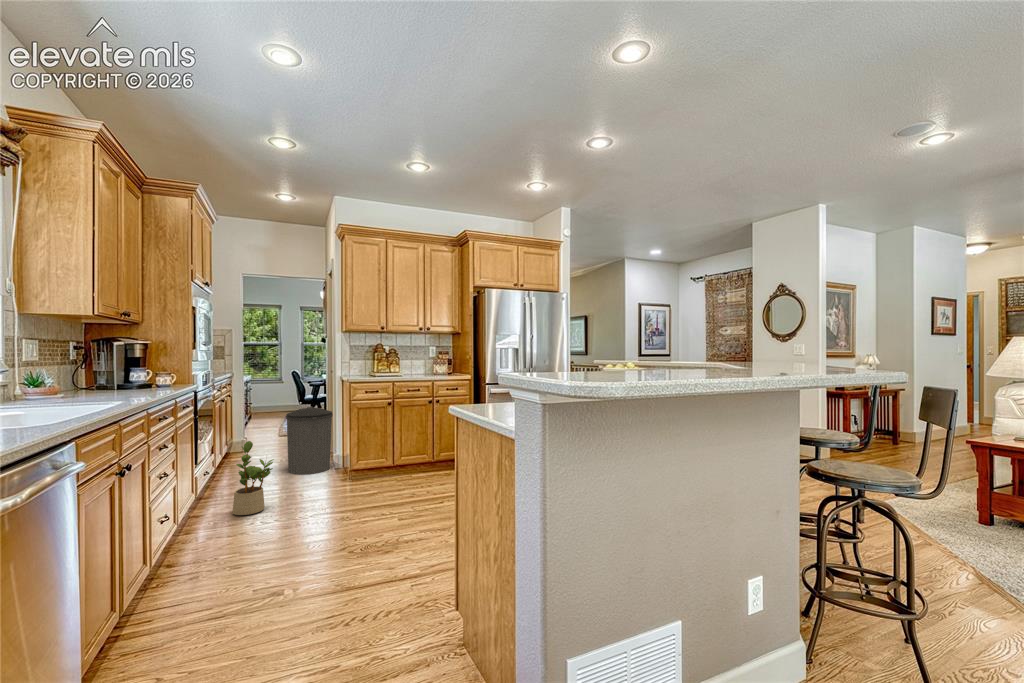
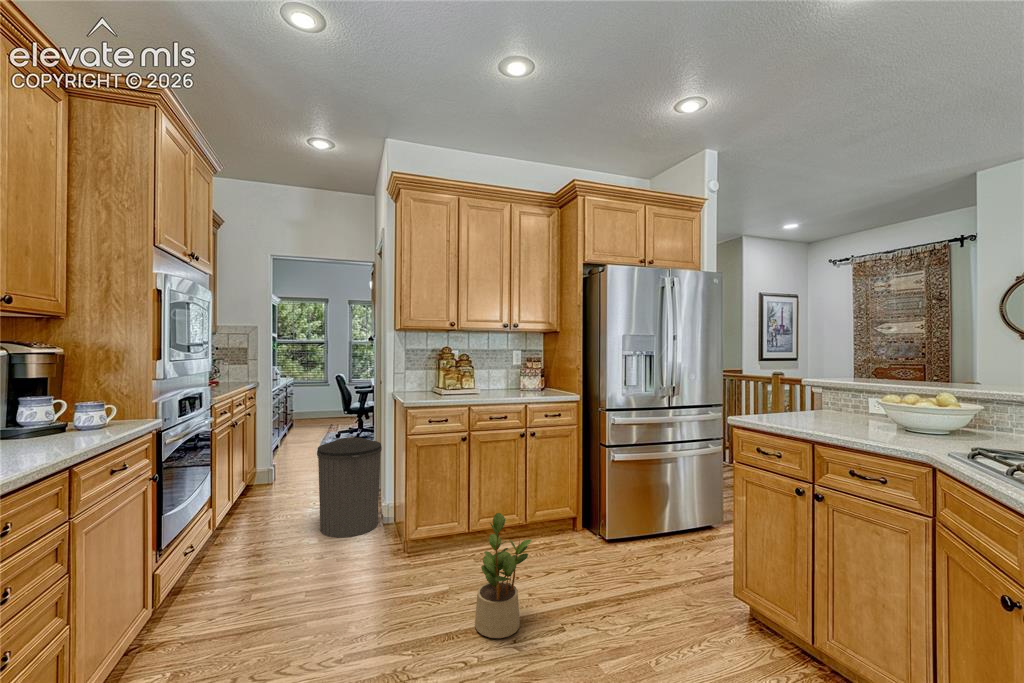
potted plant: present [233,441,274,515] -> present [475,513,532,638]

